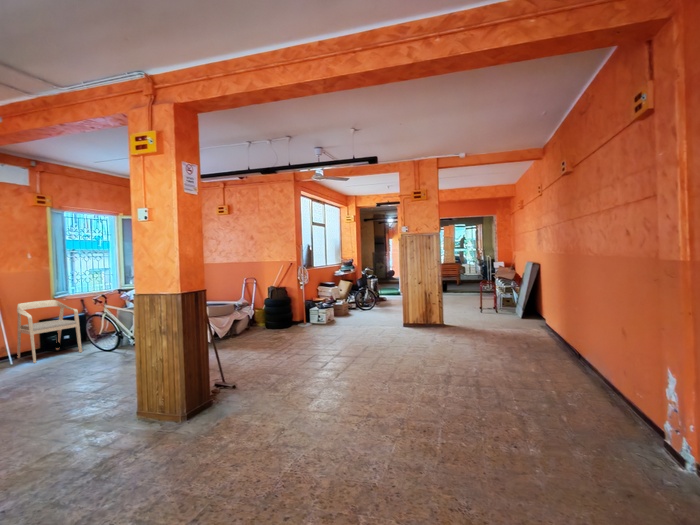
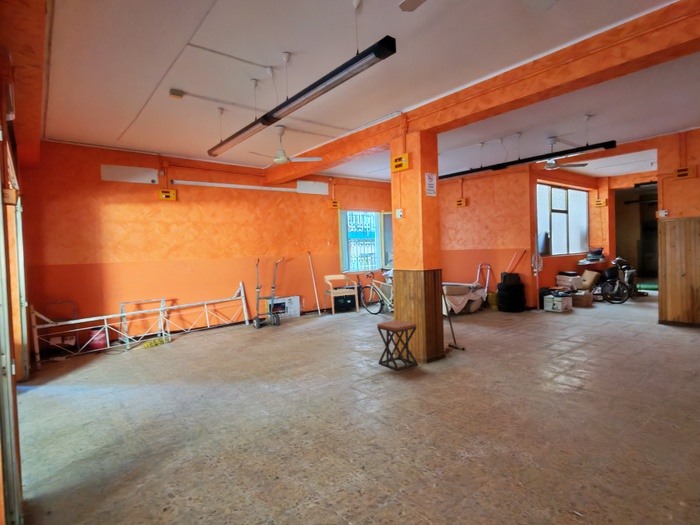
stool: none [107,365,174,441] -> present [377,320,418,370]

